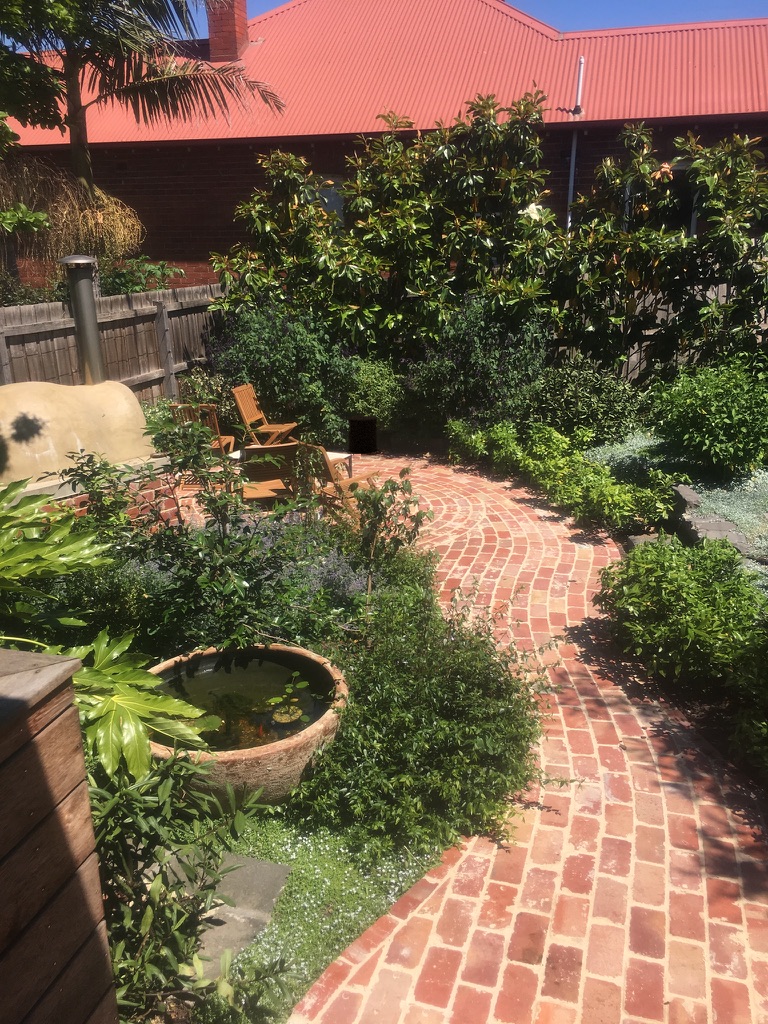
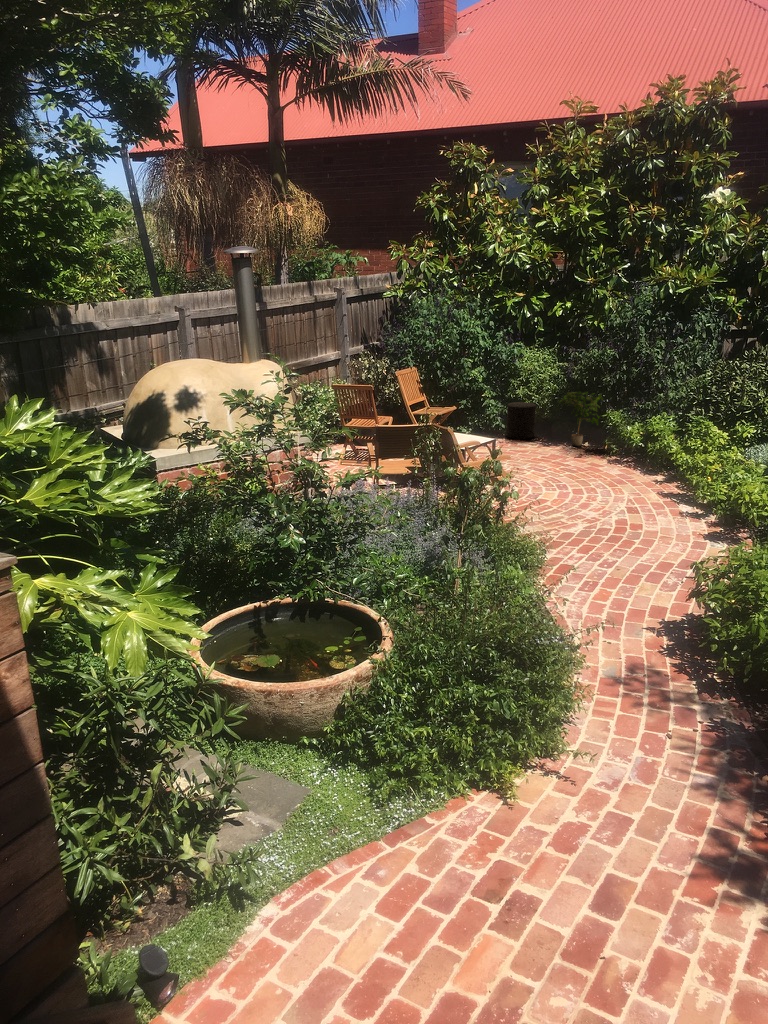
potted plant: none [401,403,446,457] -> present [559,391,602,446]

